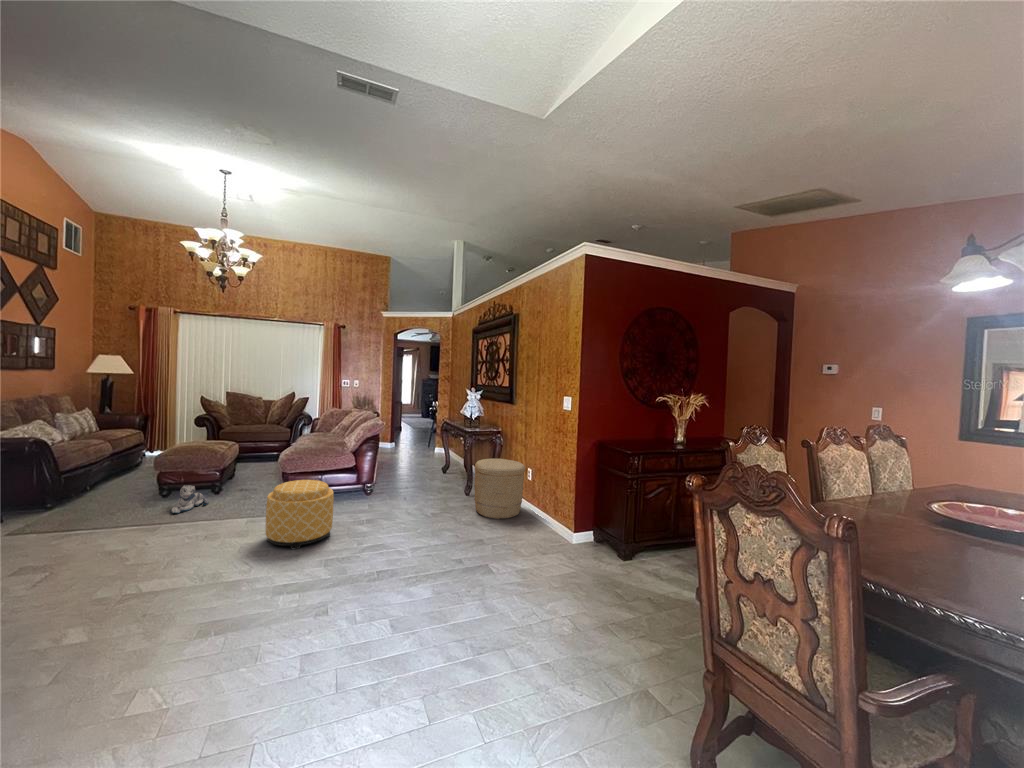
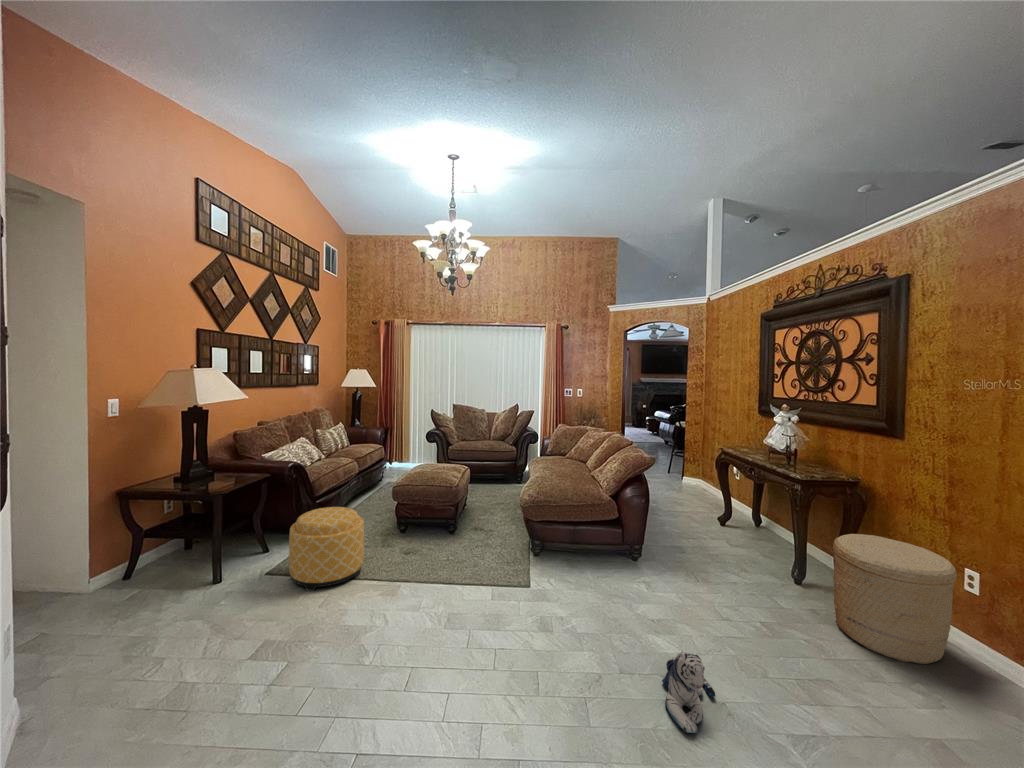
ottoman: present [266,480,334,549] -> present [289,507,364,591]
plush toy: present [172,485,208,513] -> present [662,652,715,733]

